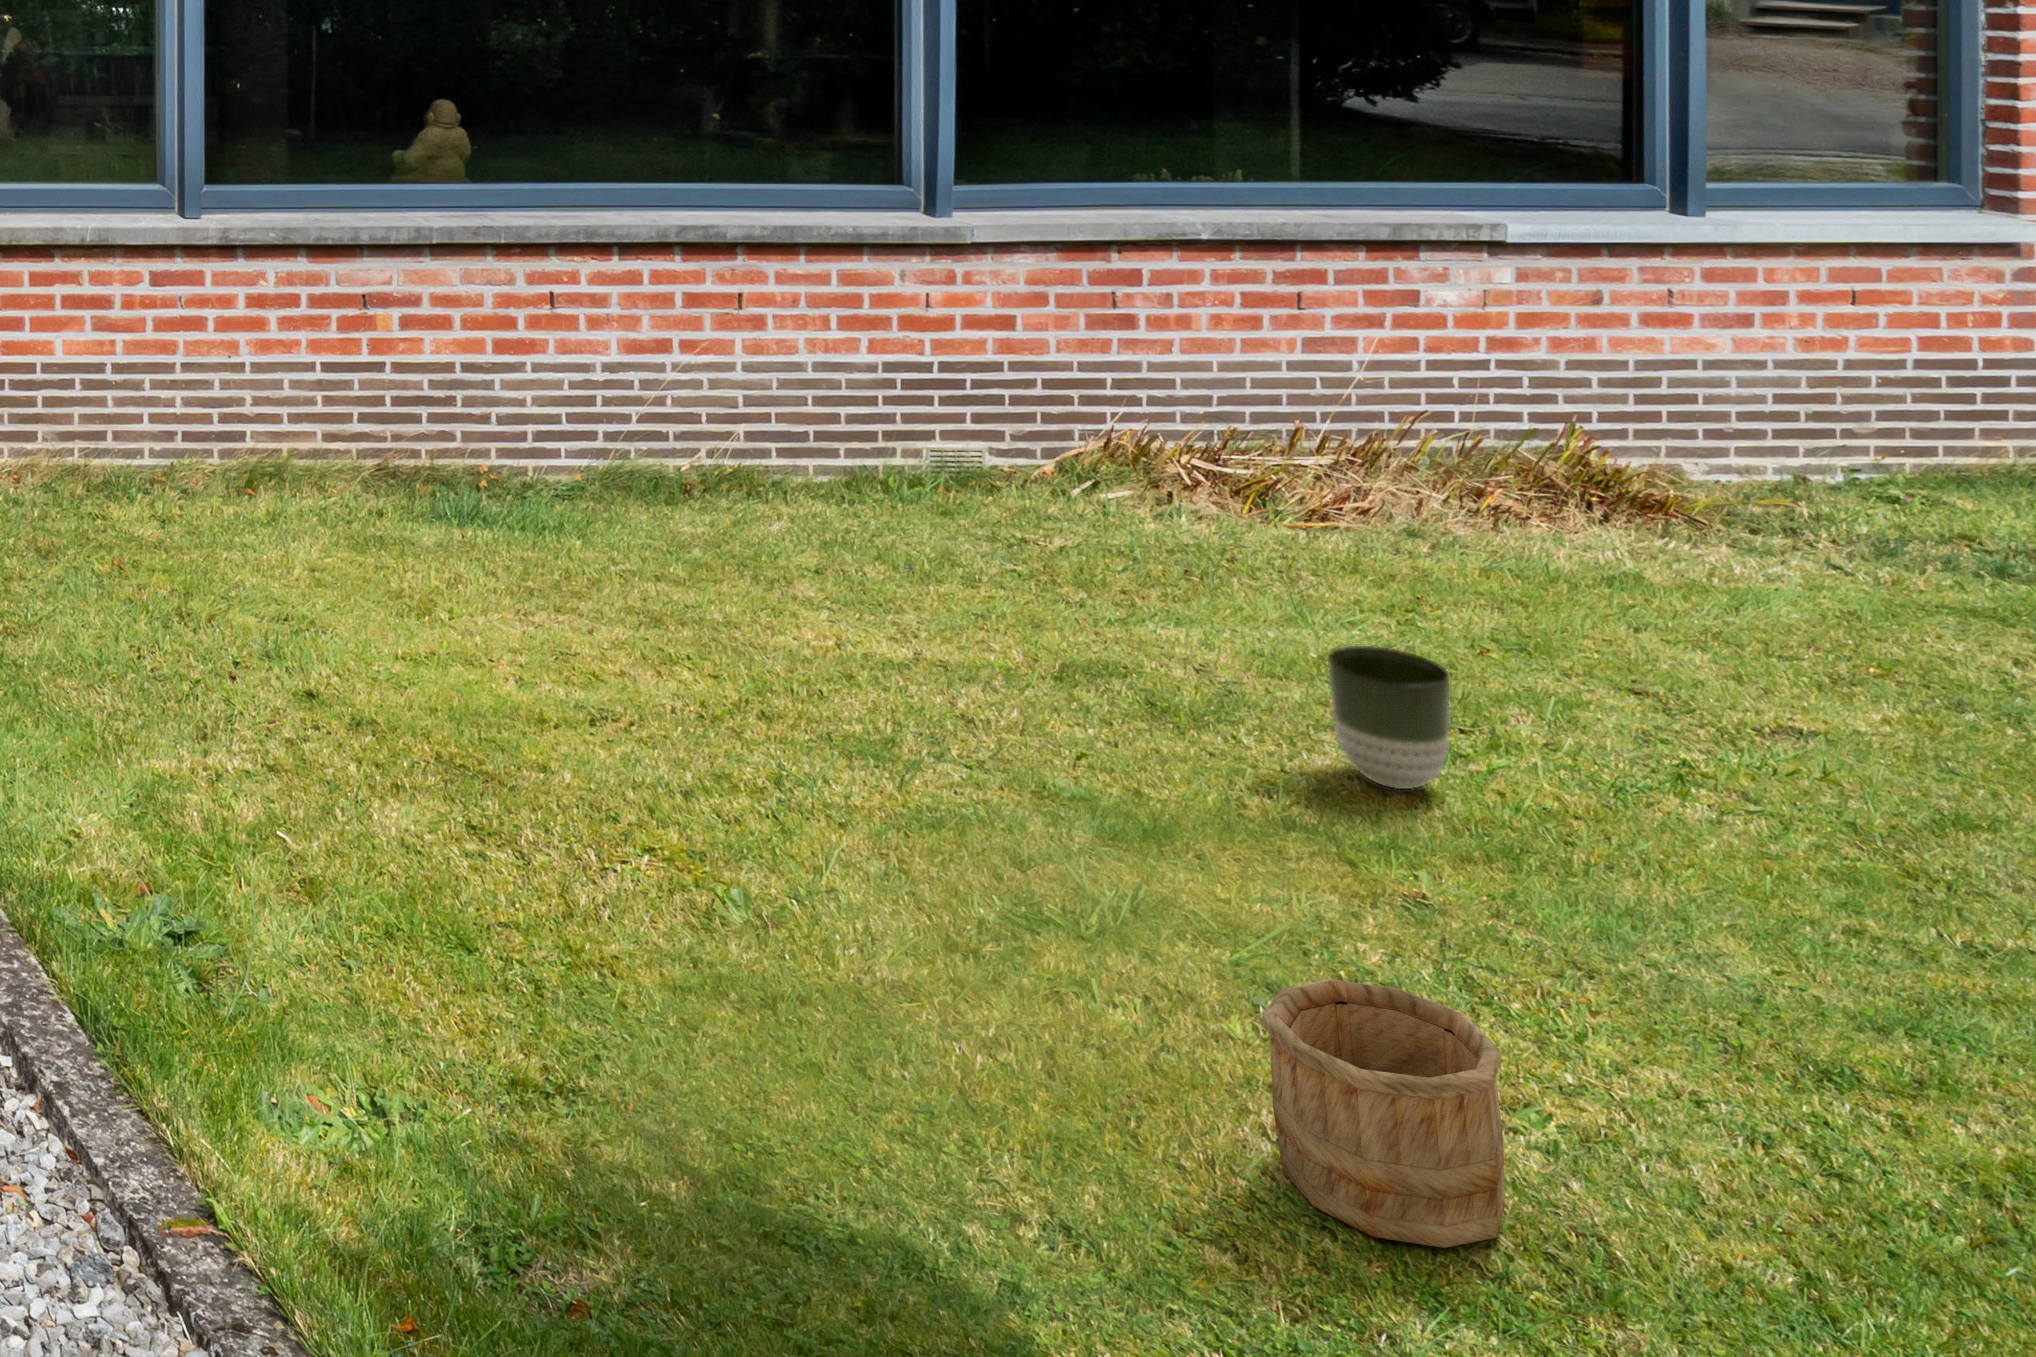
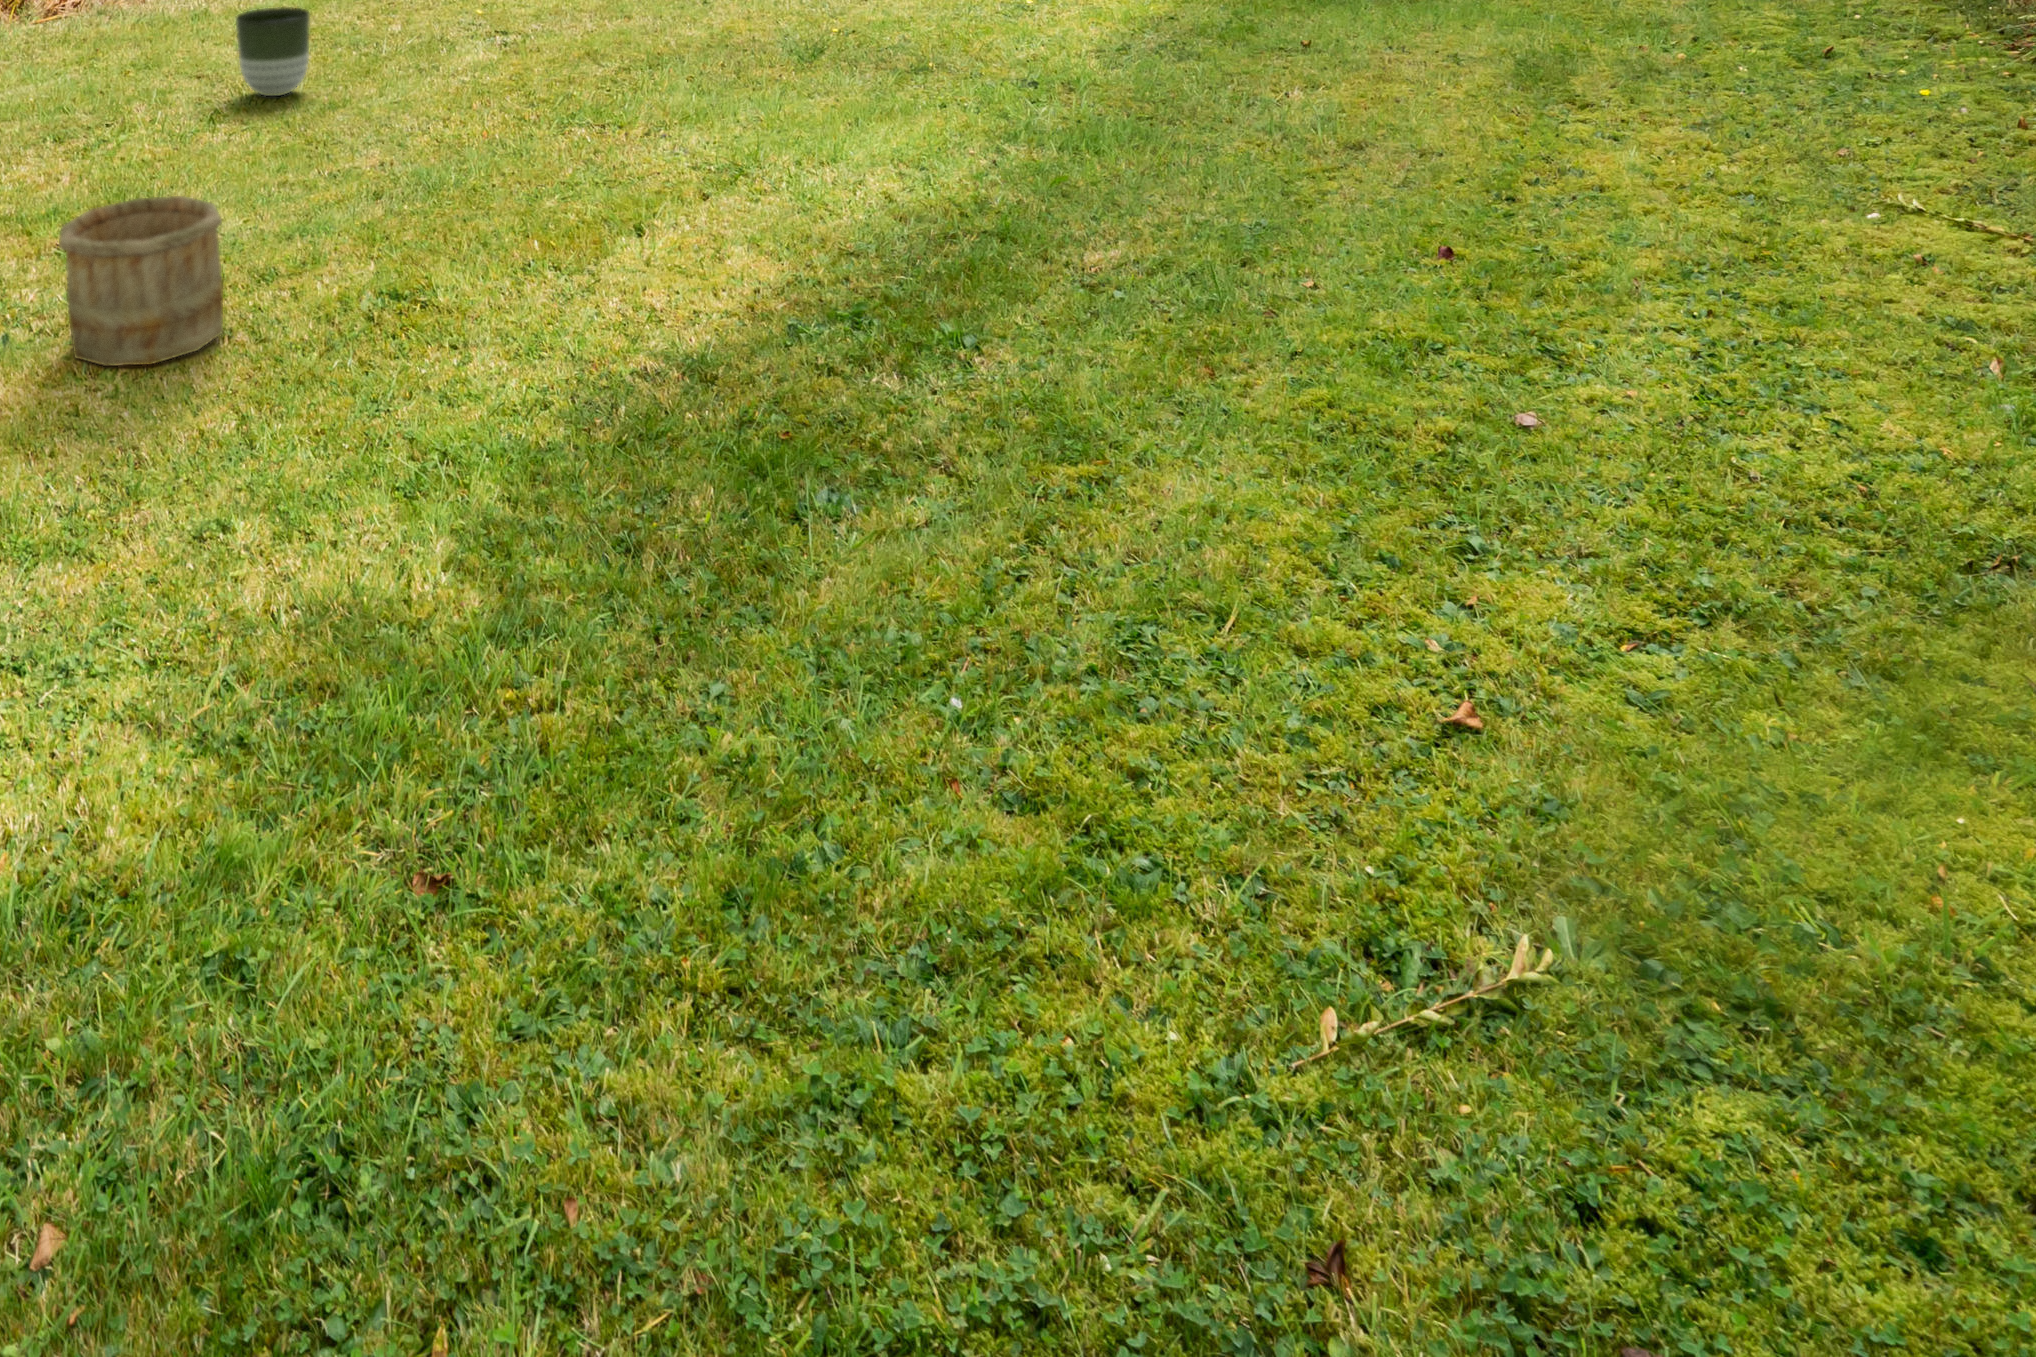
wooden bucket: present [1260,979,1505,1248] -> present [59,196,223,366]

